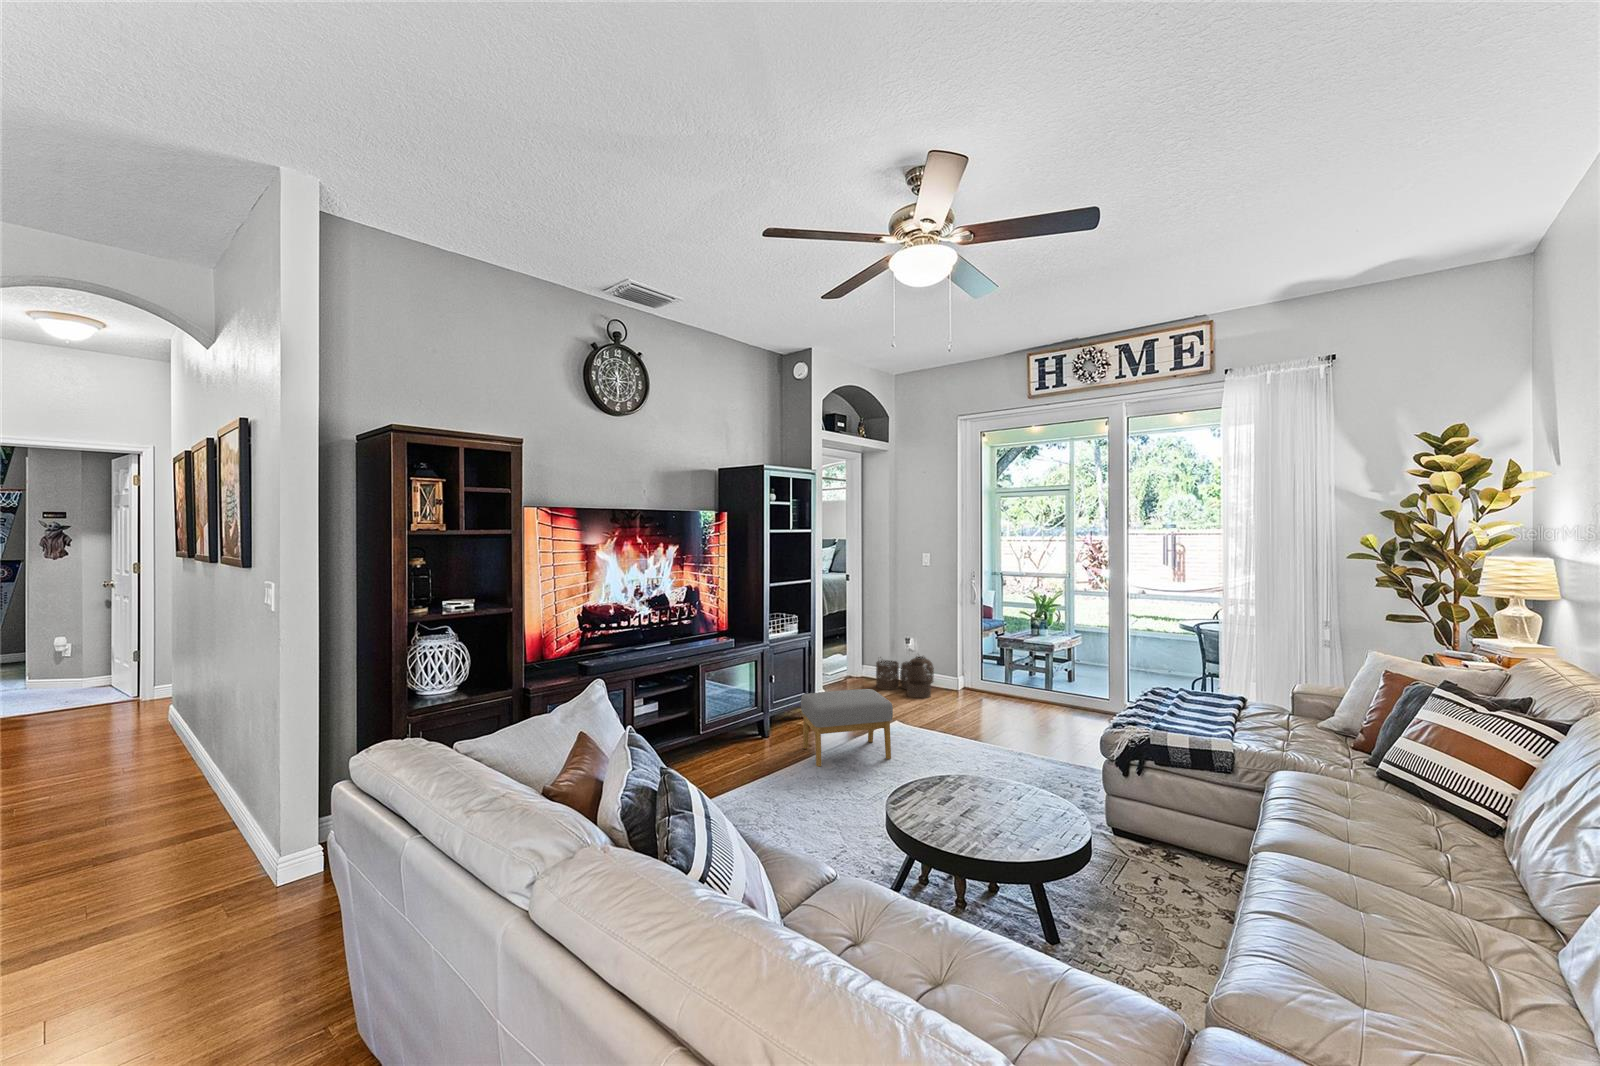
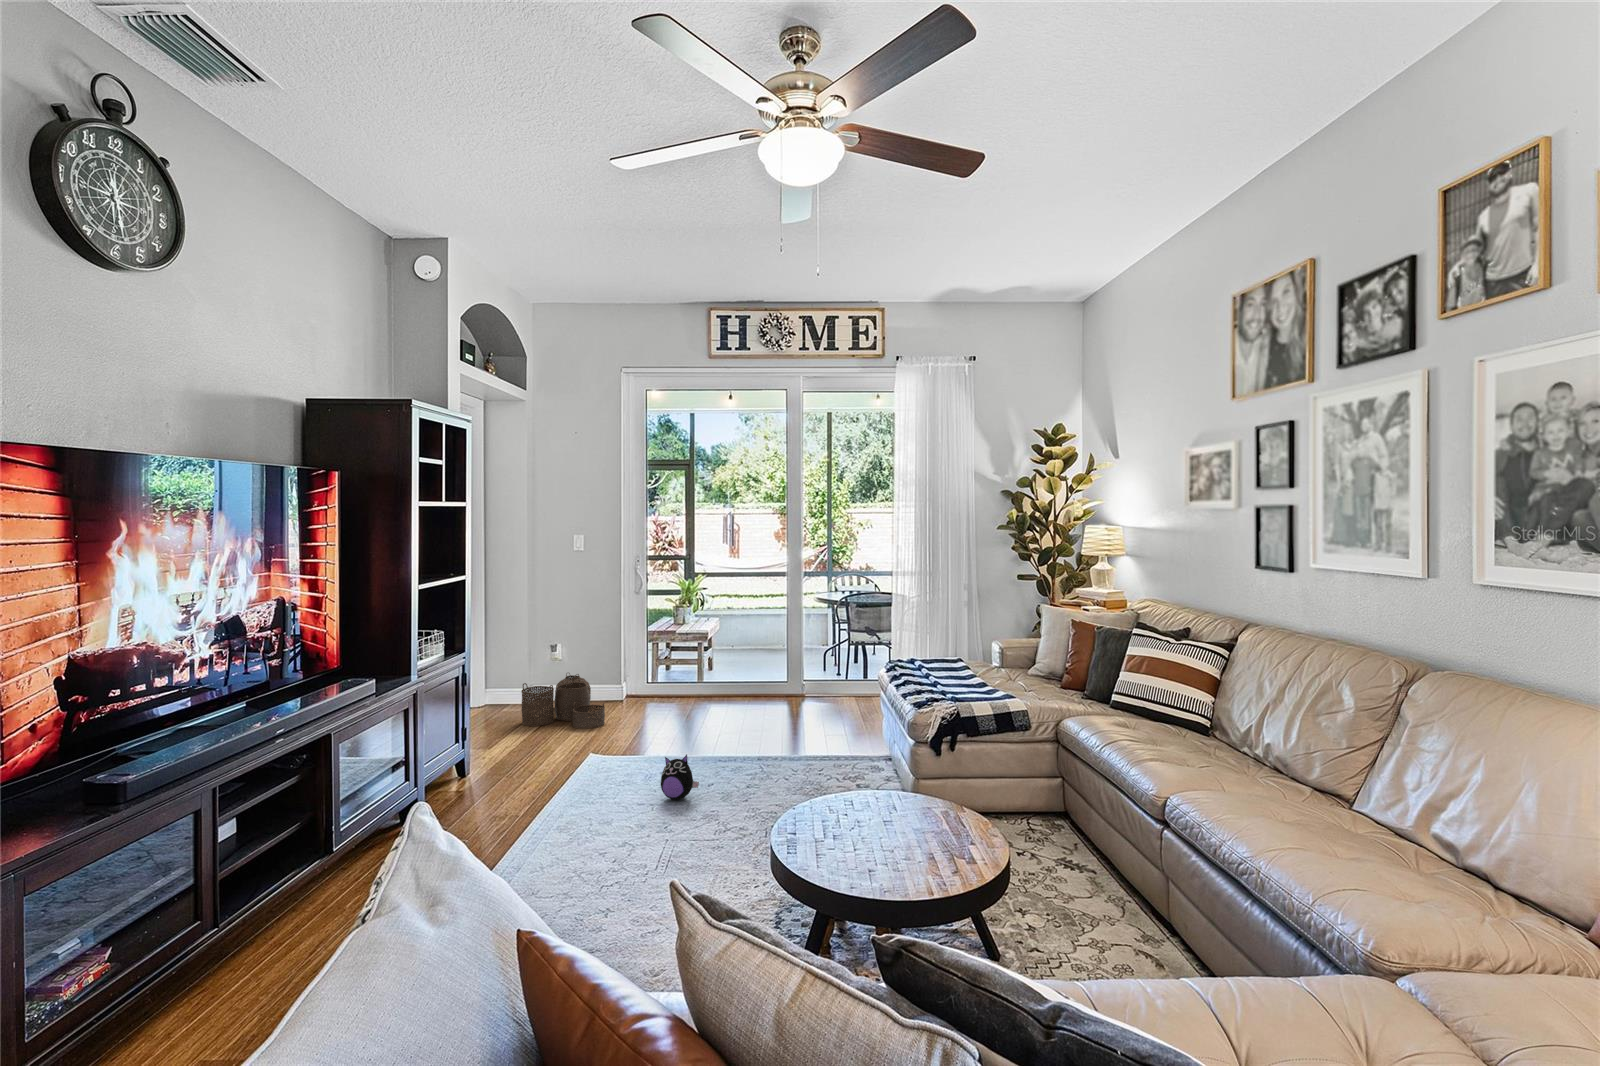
footstool: present [801,689,893,767] -> none [497,723,637,846]
plush toy: none [914,726,943,761] -> present [661,755,699,800]

